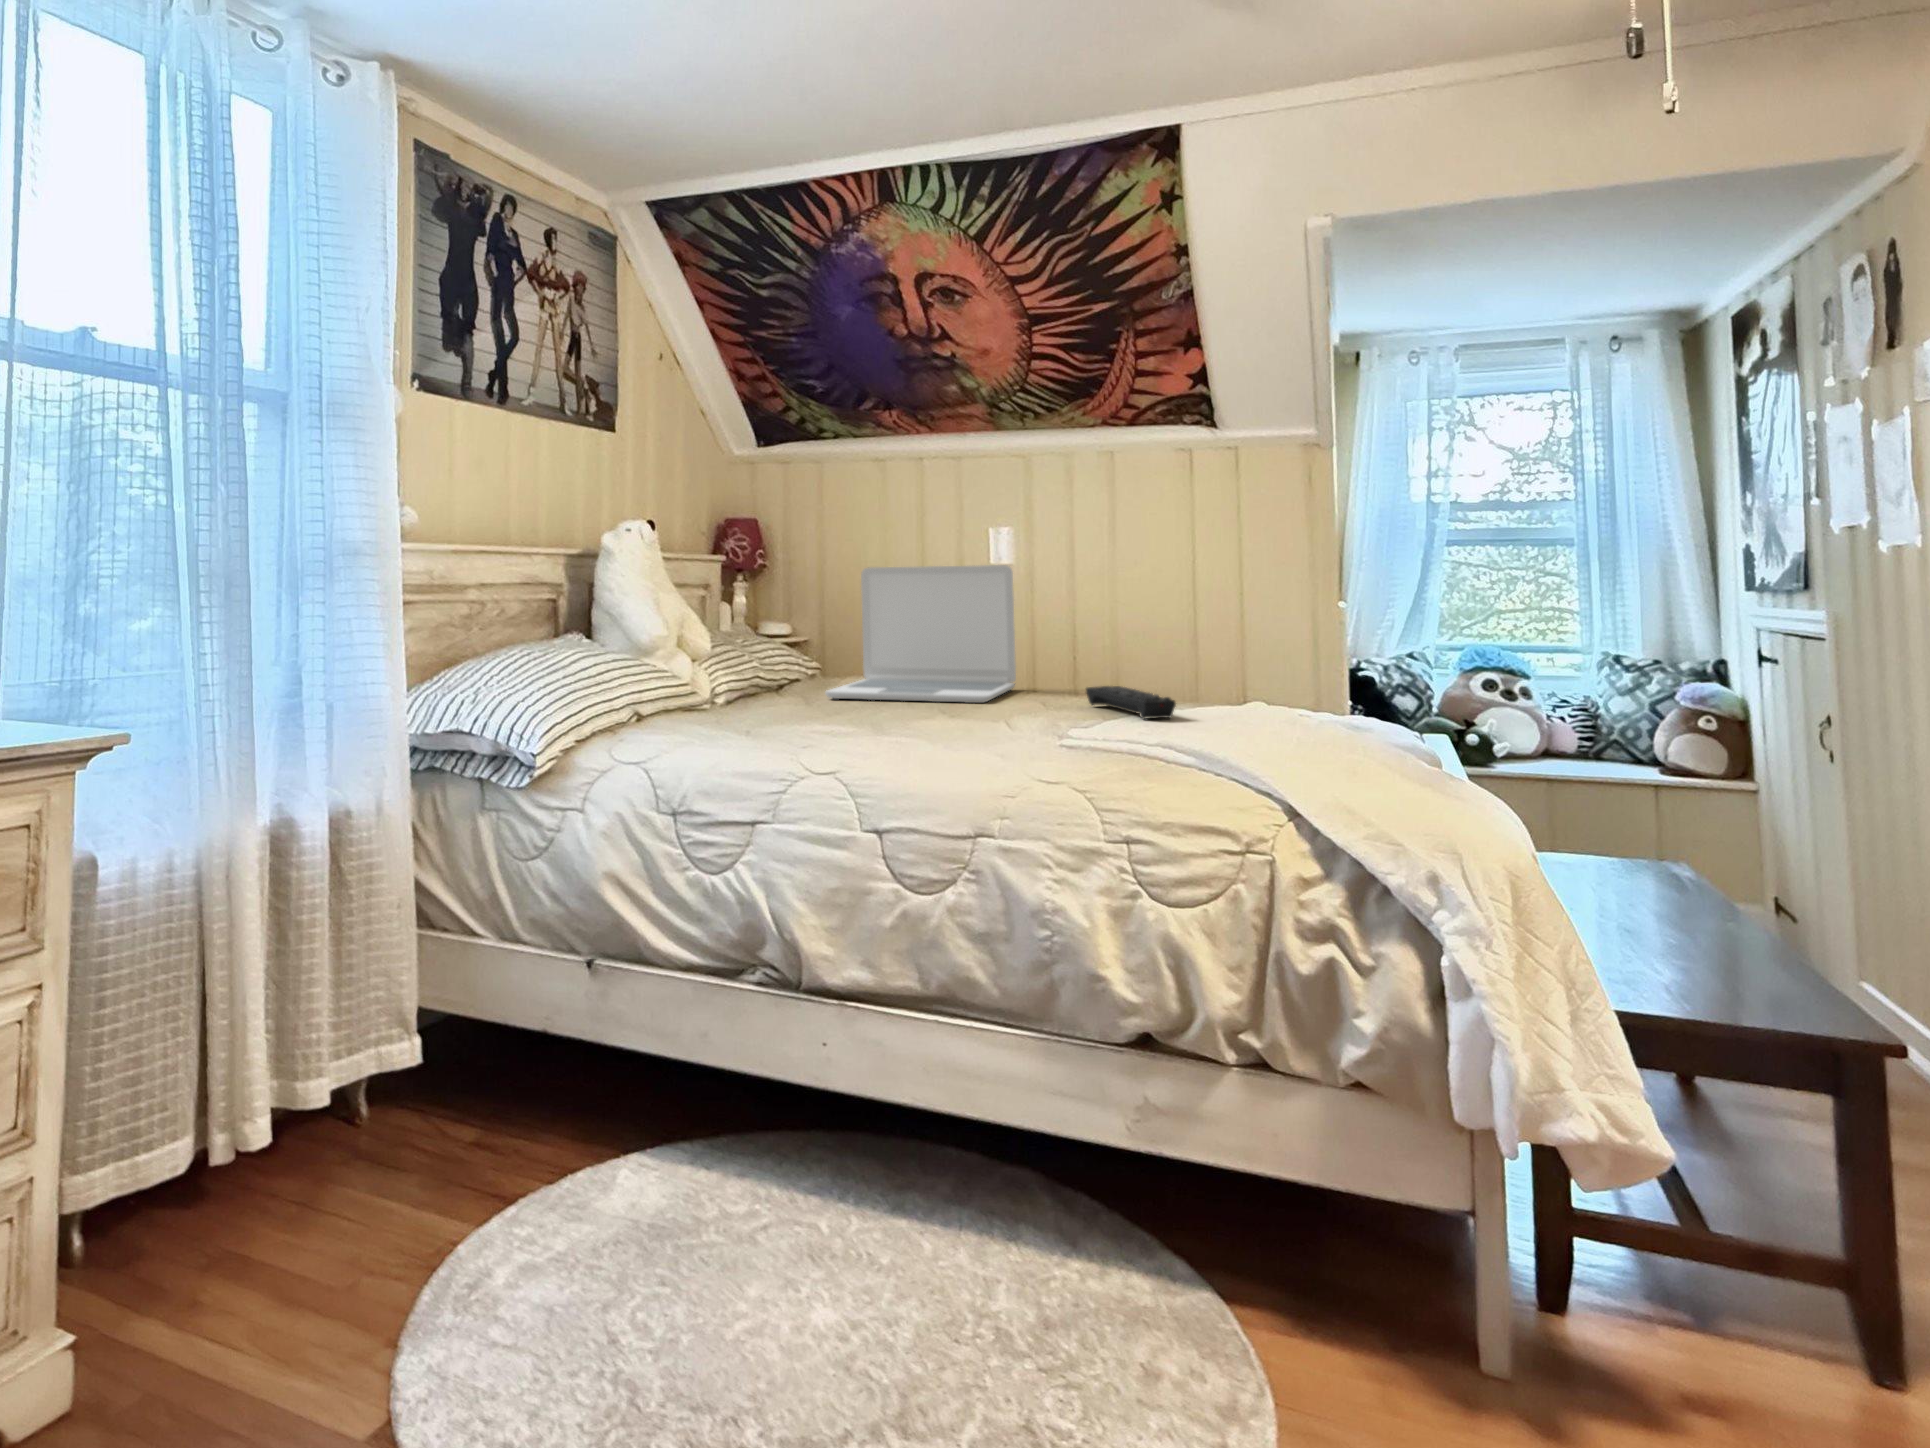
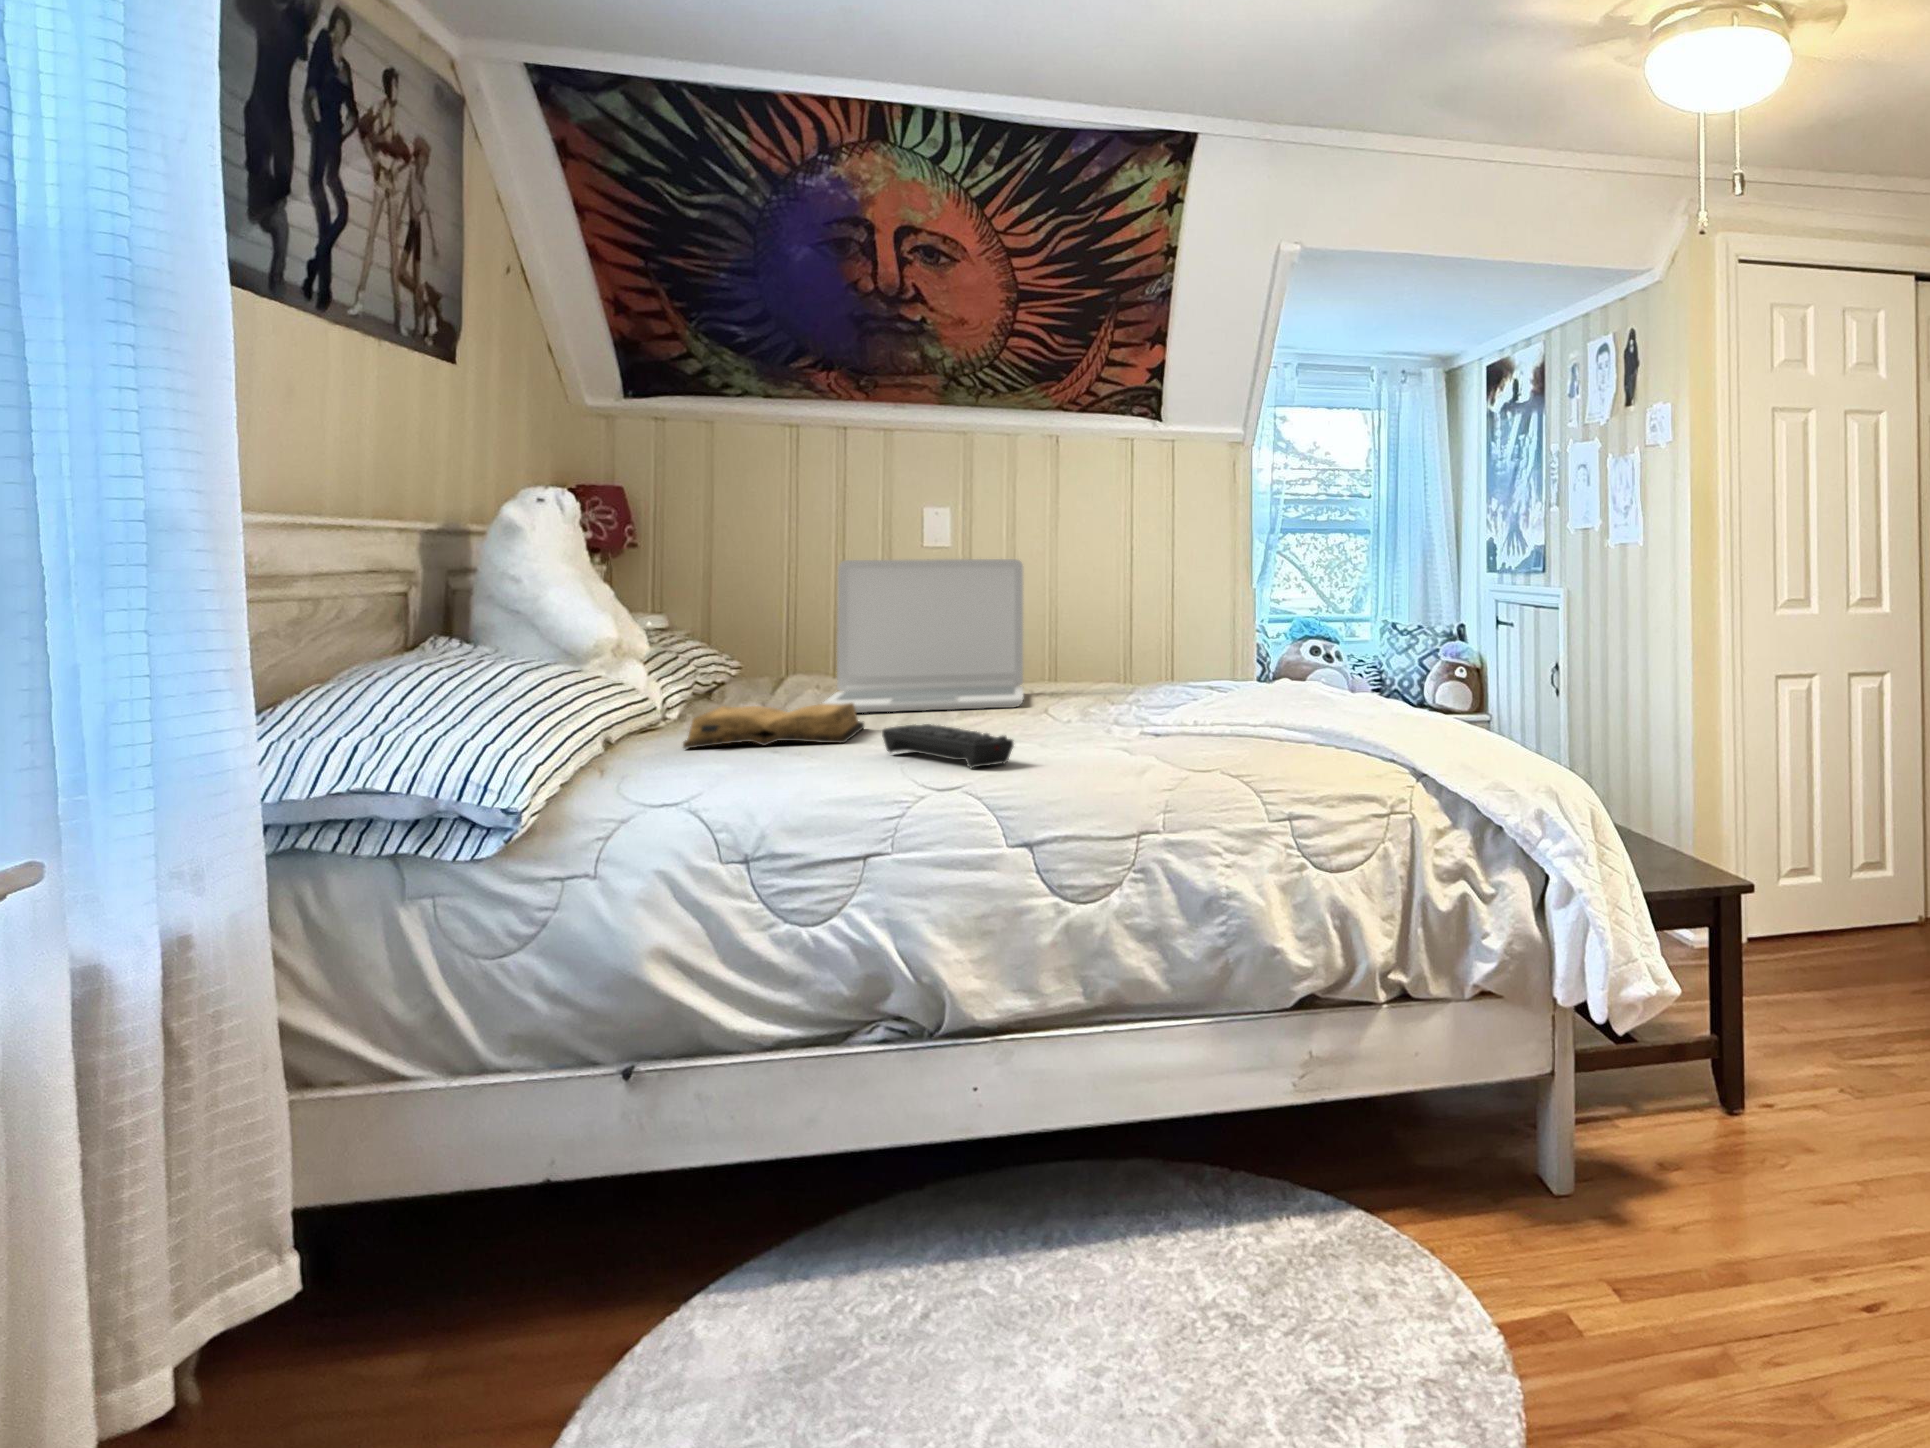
remote control: present [1086,686,1176,719] -> present [882,724,1014,768]
diary: none [683,688,830,726] -> present [683,703,864,748]

